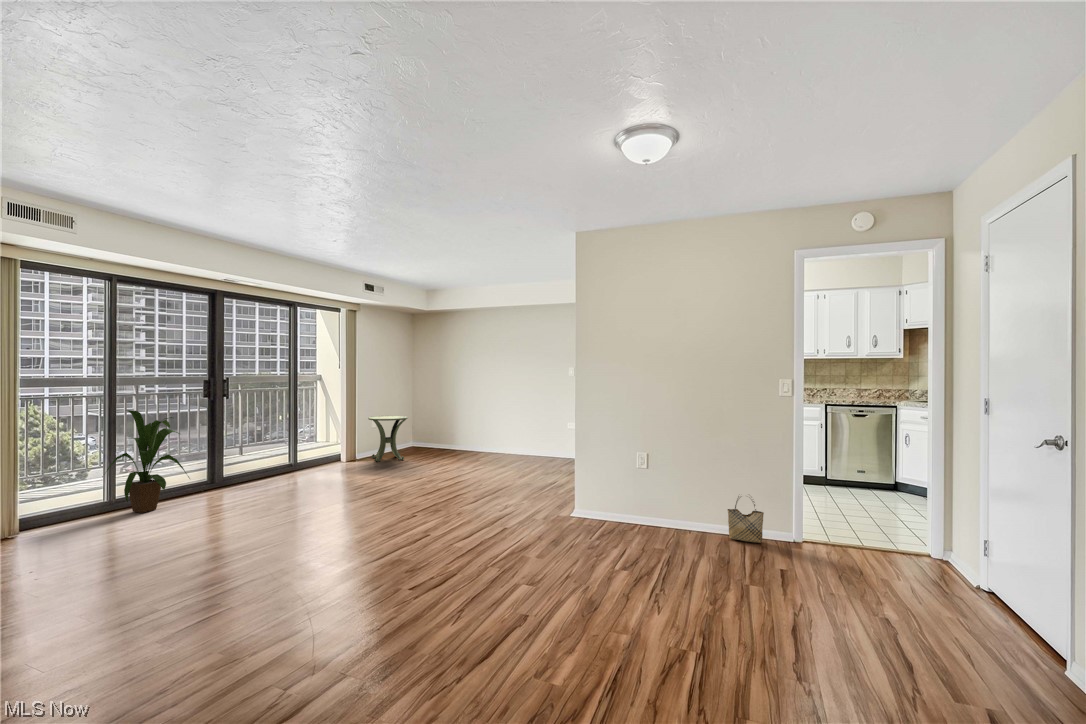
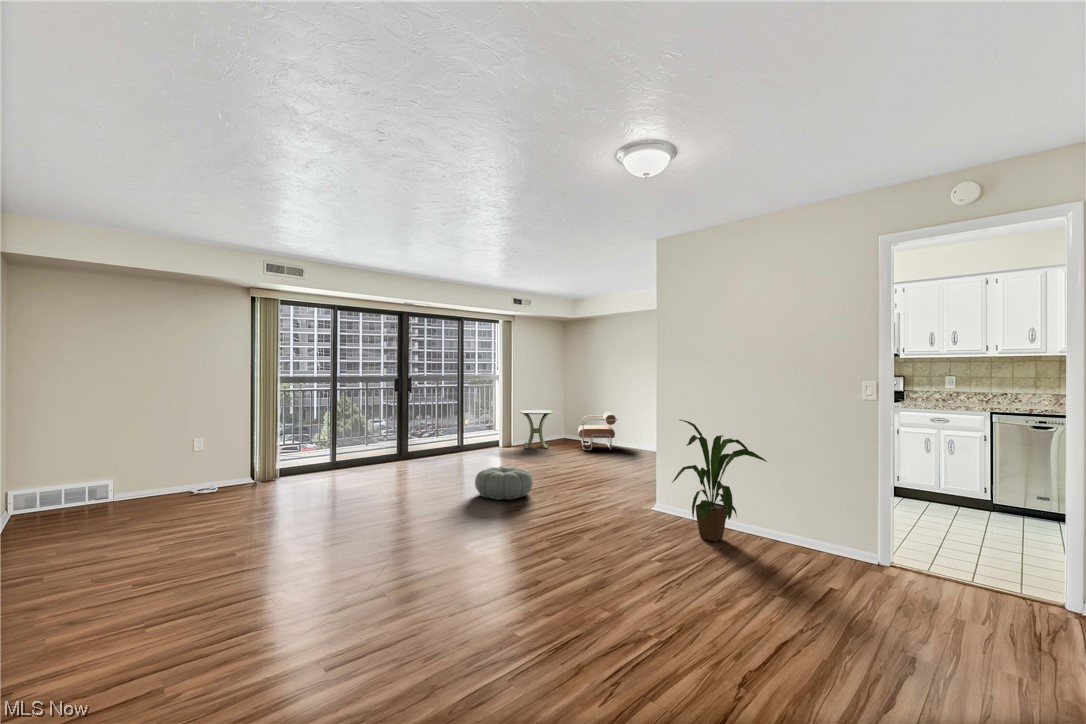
house plant: present [107,410,190,513] -> present [672,420,767,542]
armchair: none [435,415,483,459] -> present [578,412,618,450]
pouf: none [358,483,432,525] -> present [475,466,533,500]
woven basket: present [728,496,764,543] -> none [797,505,839,560]

